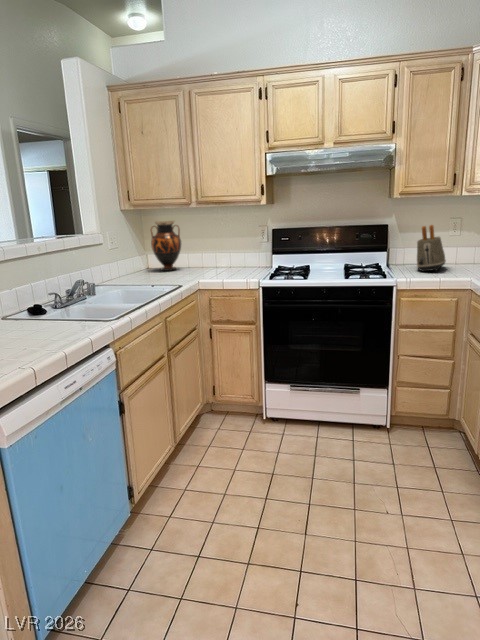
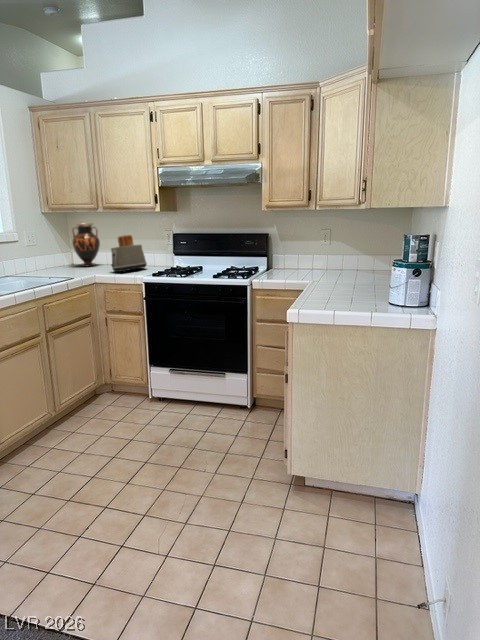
toaster: present [417,225,446,272] -> present [111,235,147,272]

